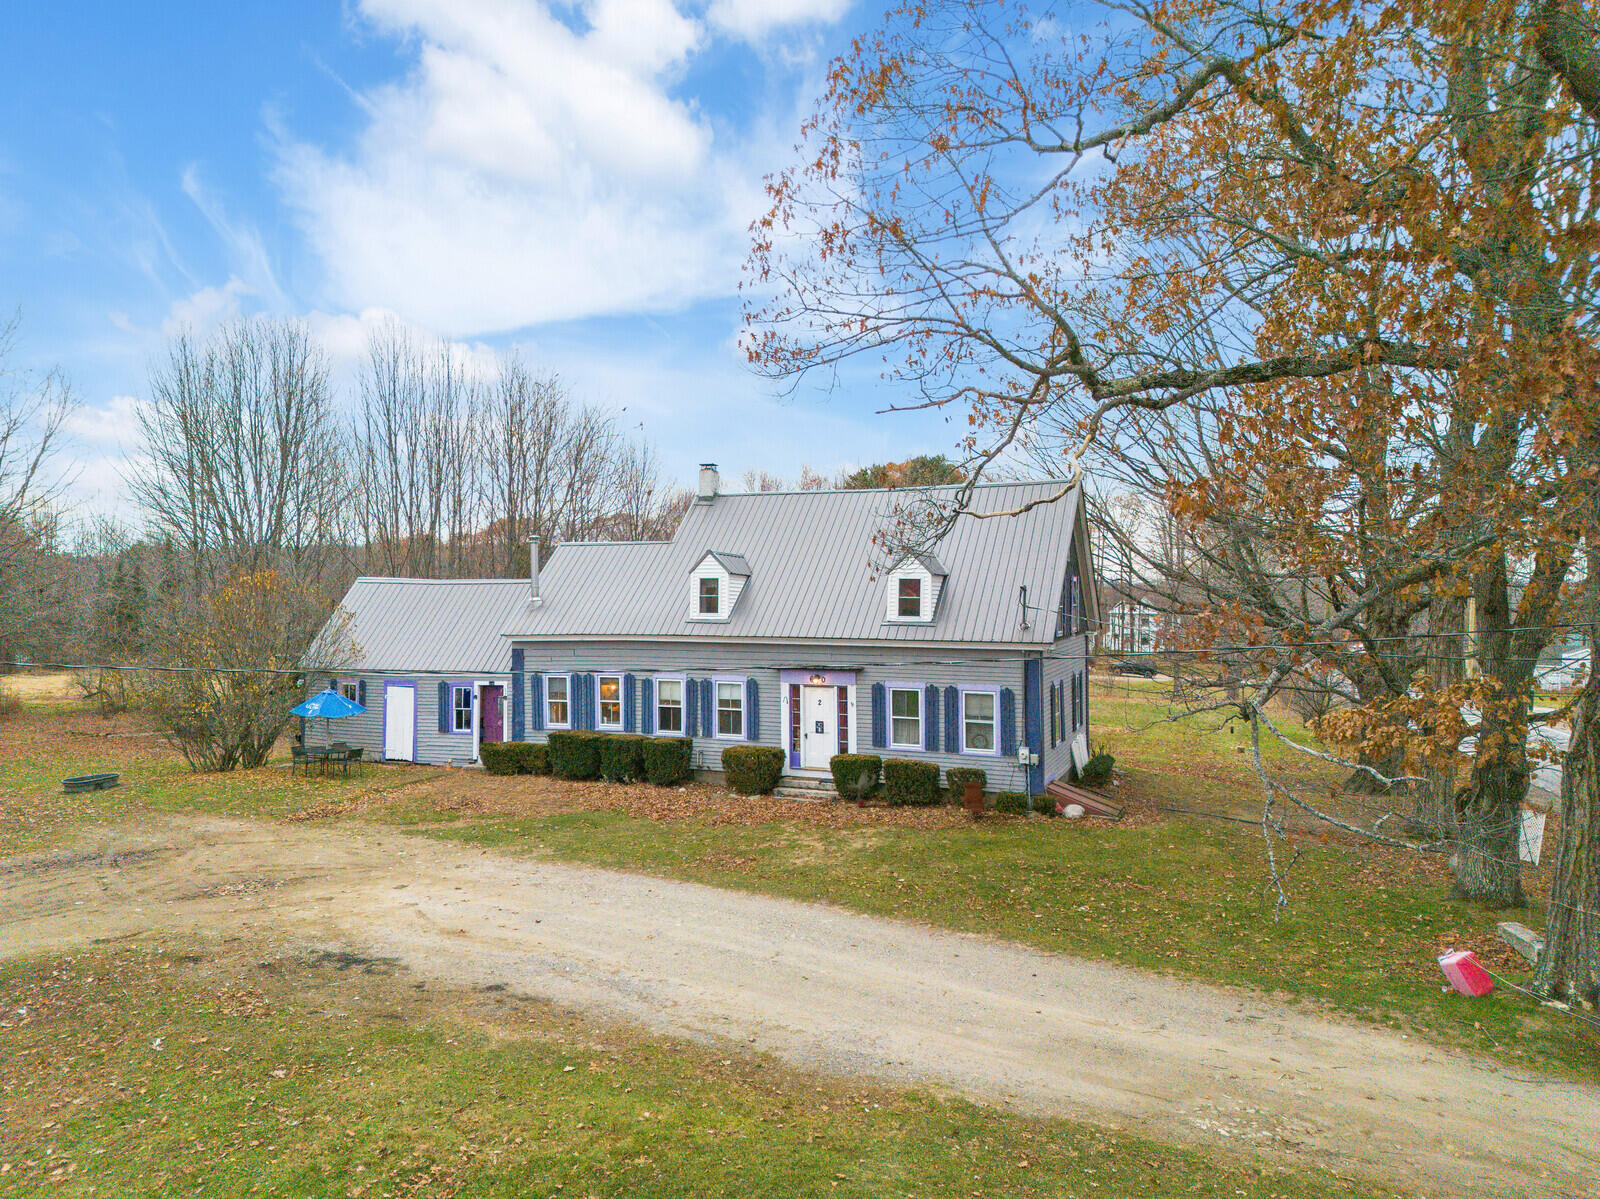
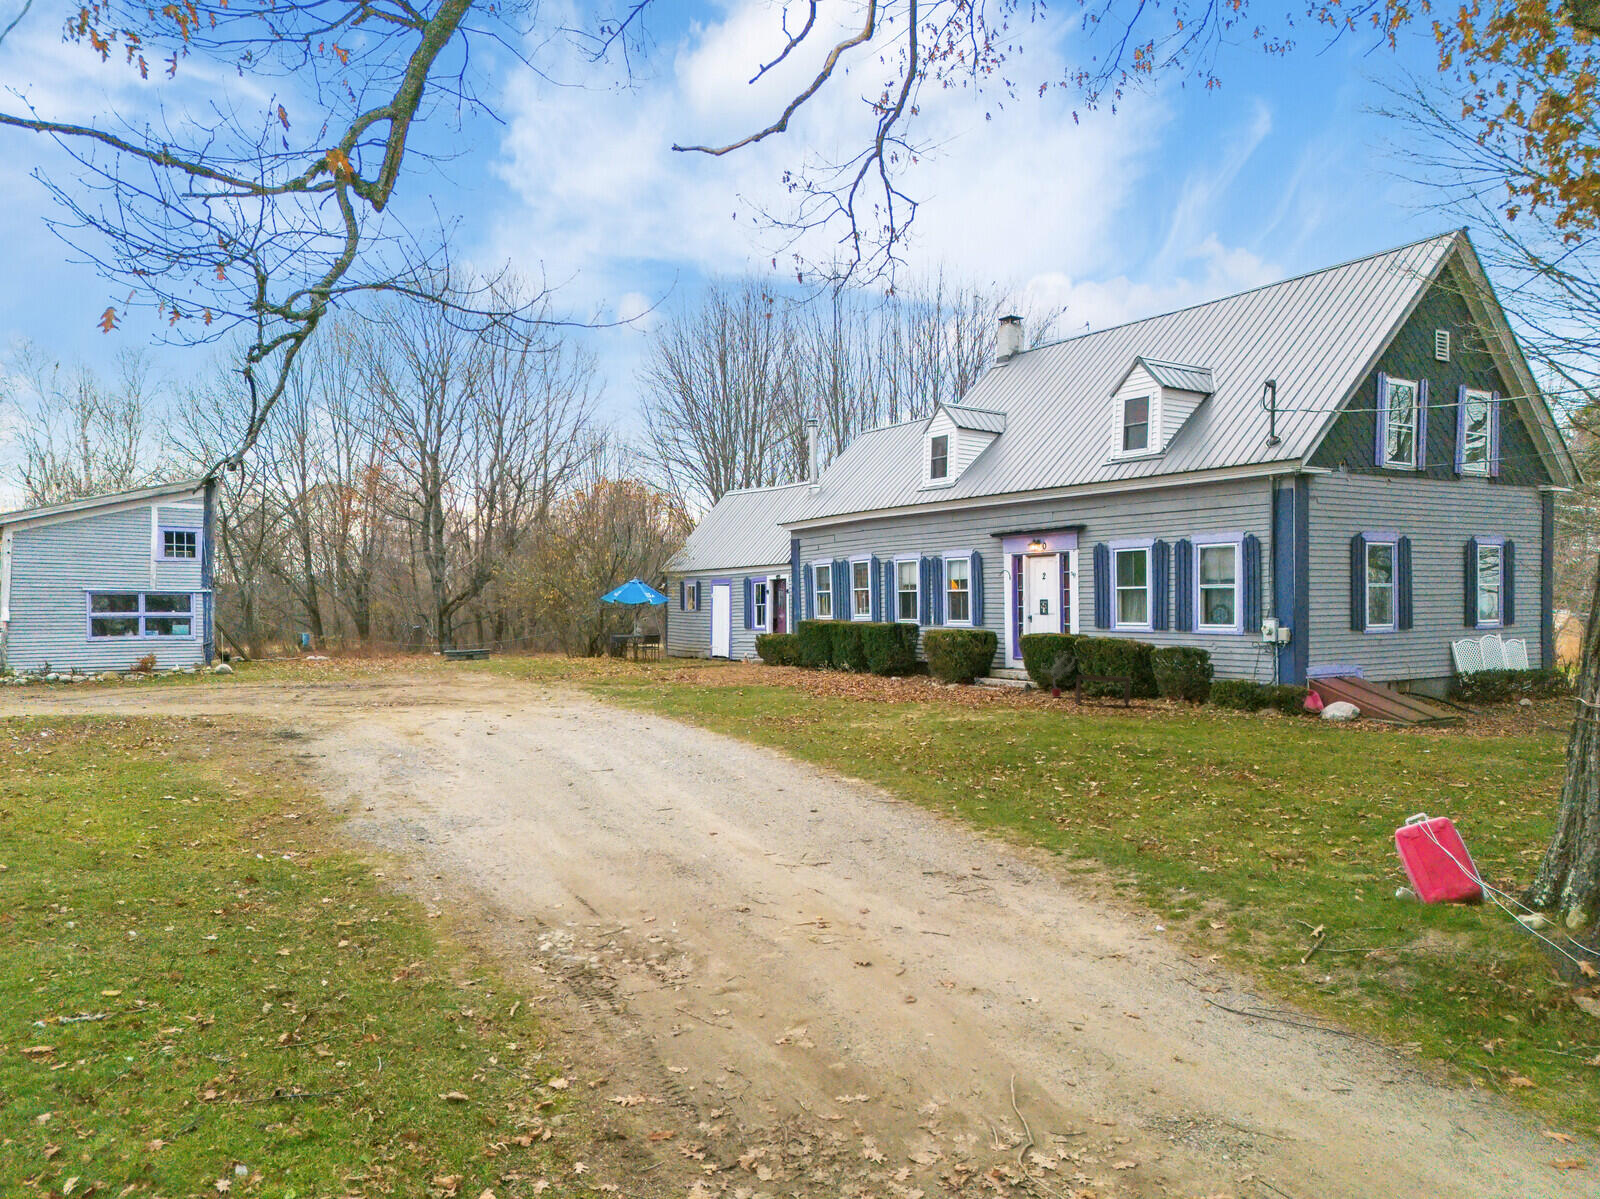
lounge chair: present [961,782,988,820] -> none [1160,666,1205,716]
bench: none [890,790,933,816] -> present [1075,675,1130,707]

